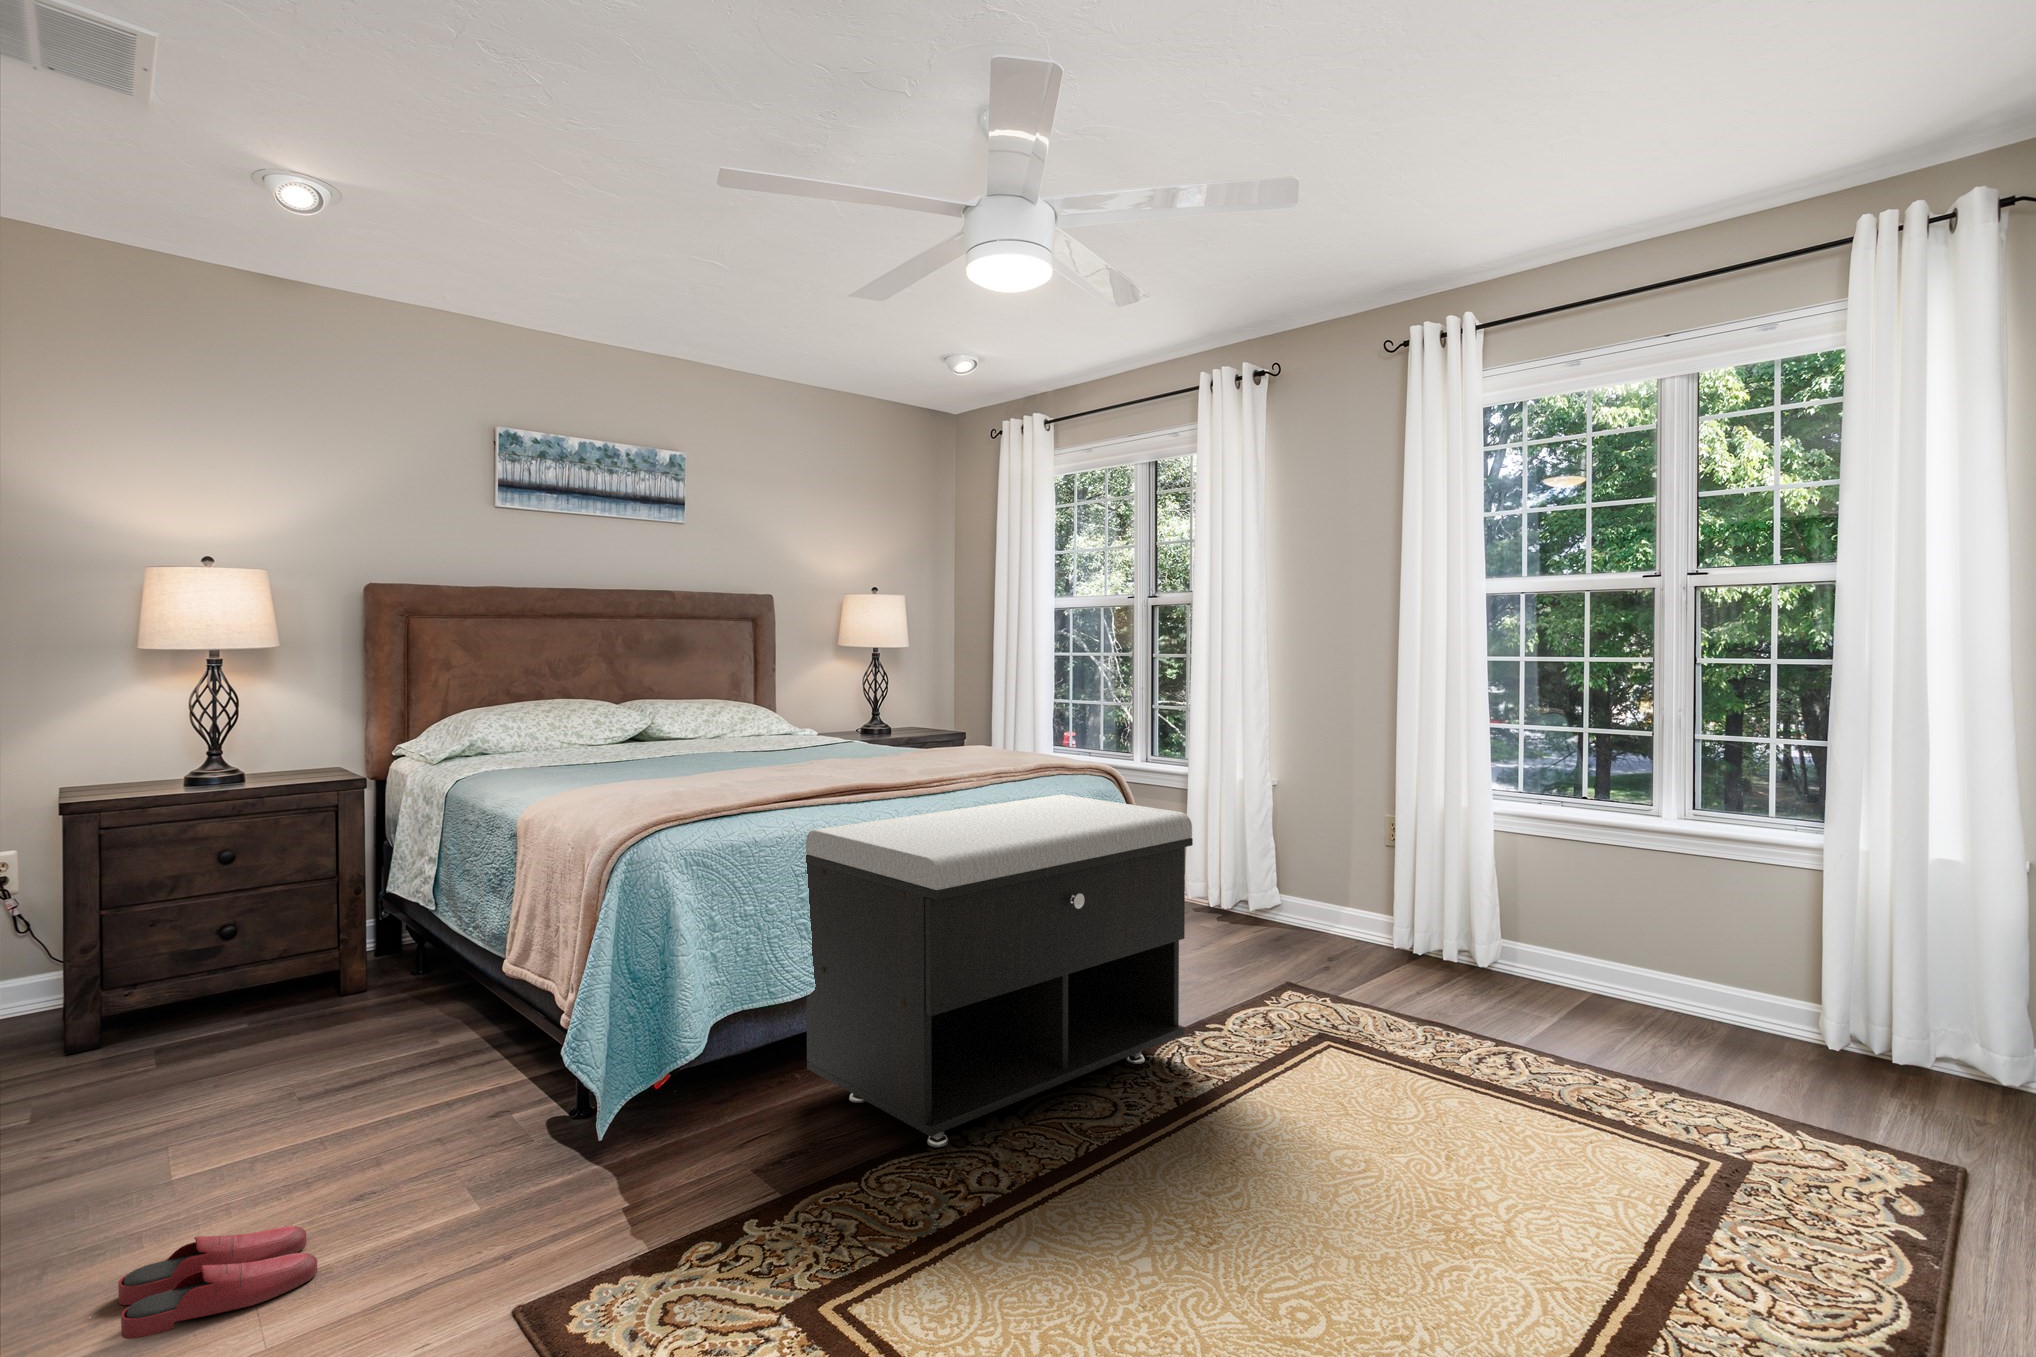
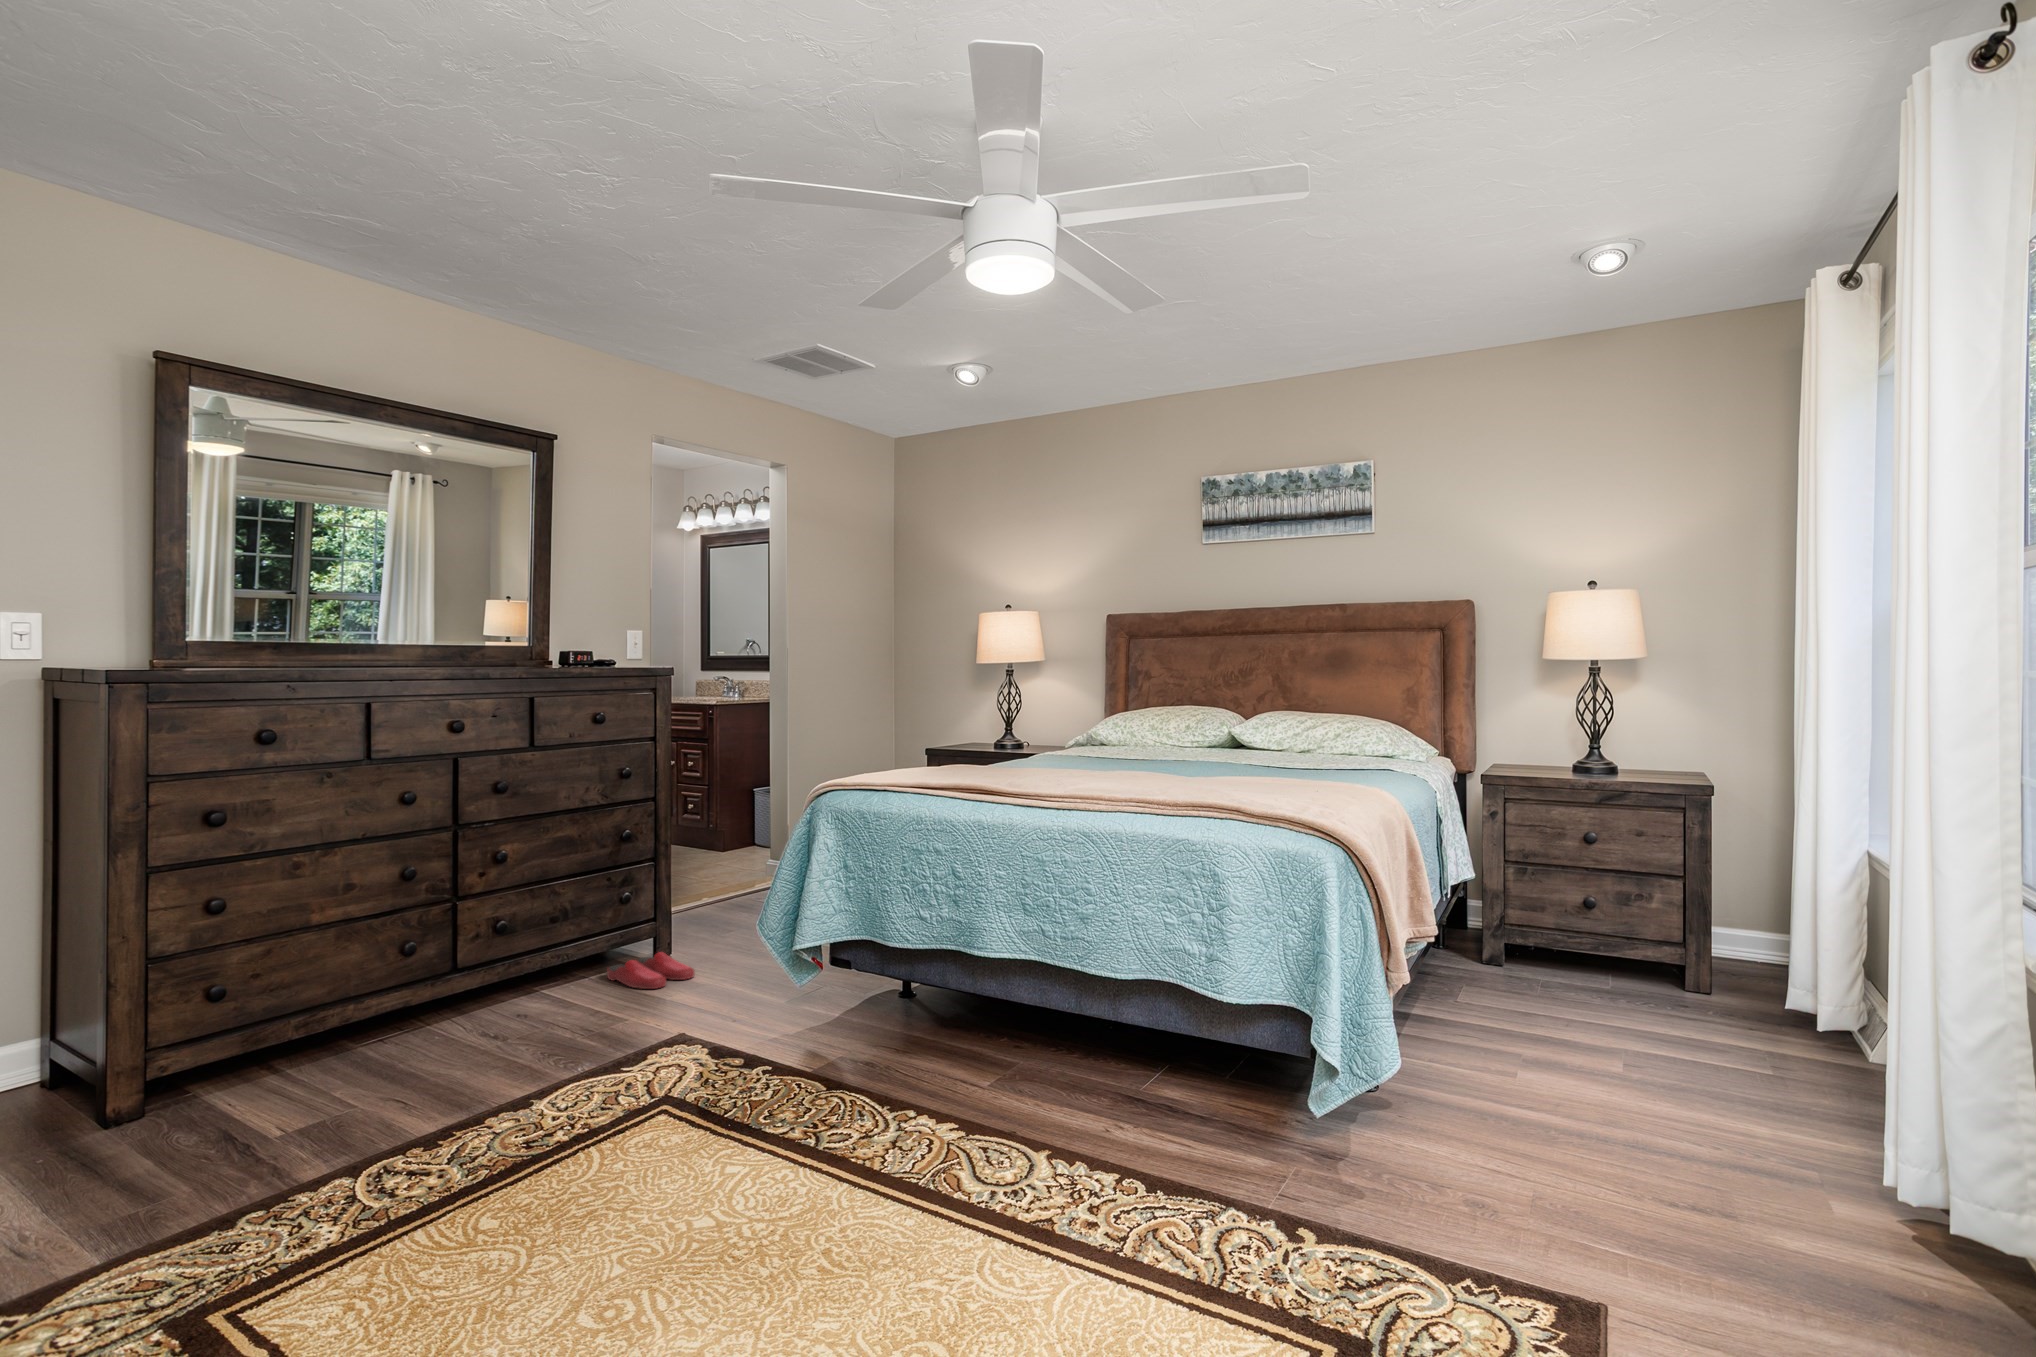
storage bench: present [805,794,1193,1147] -> none [779,807,1201,1176]

